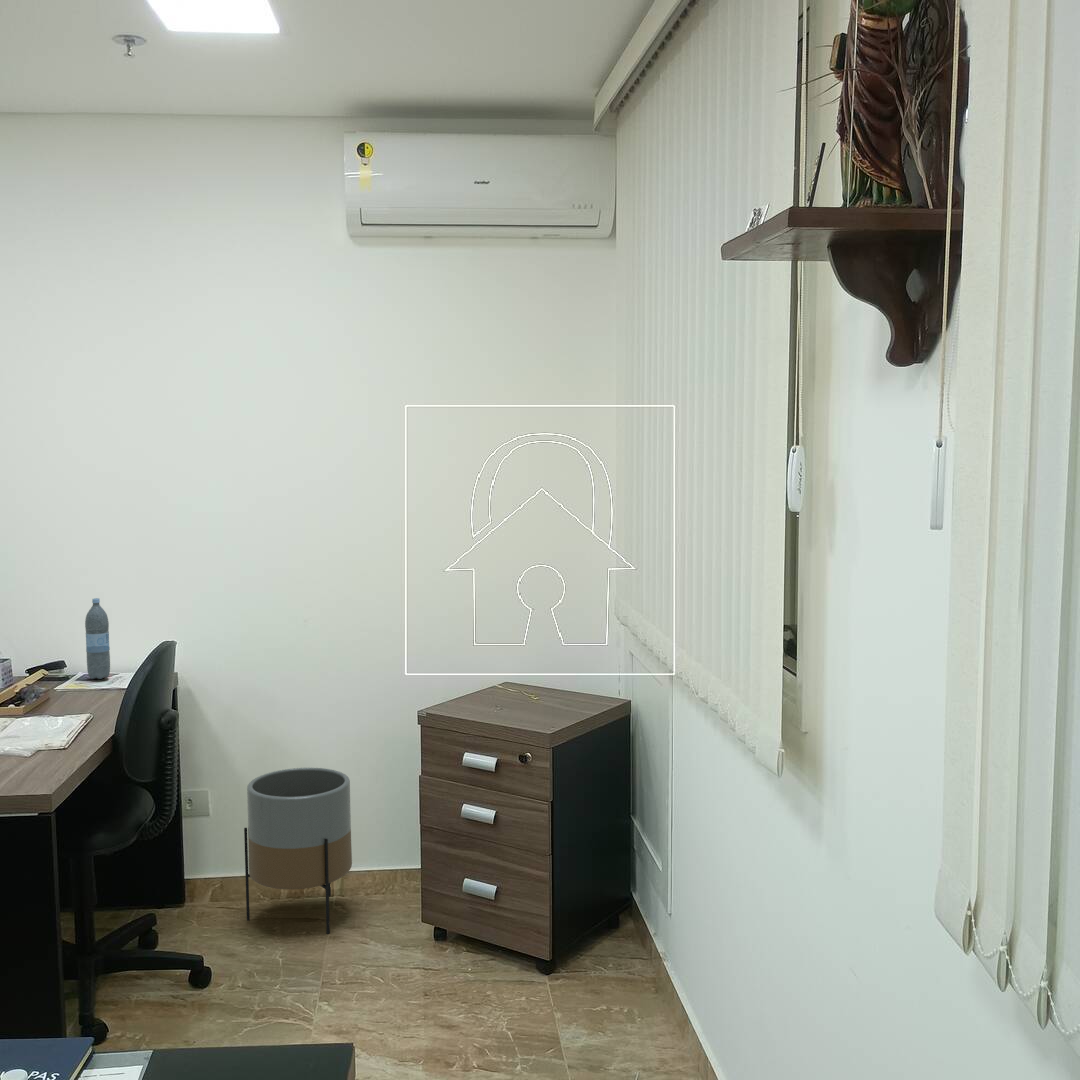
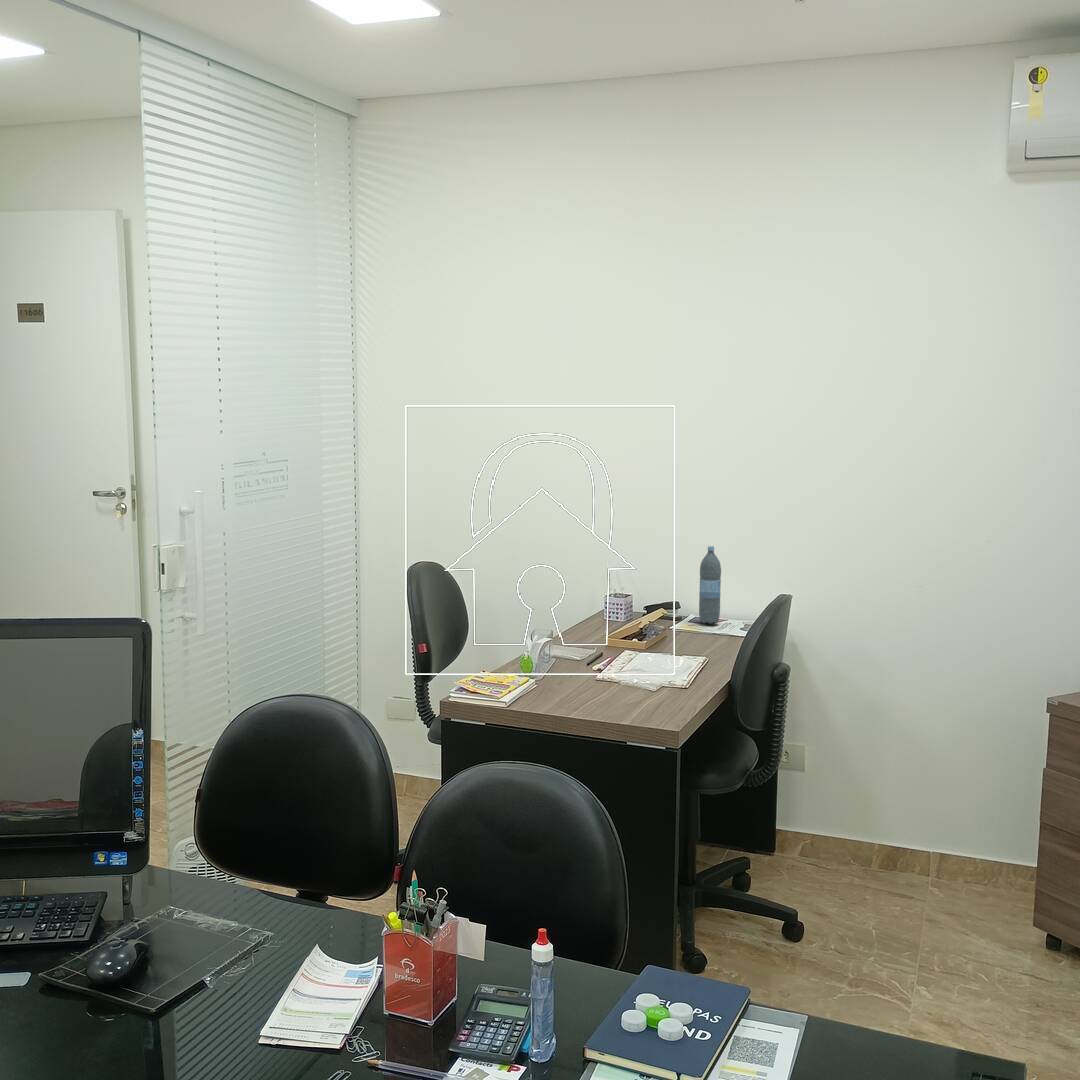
planter: present [244,768,352,934] -> none [837,737,957,916]

